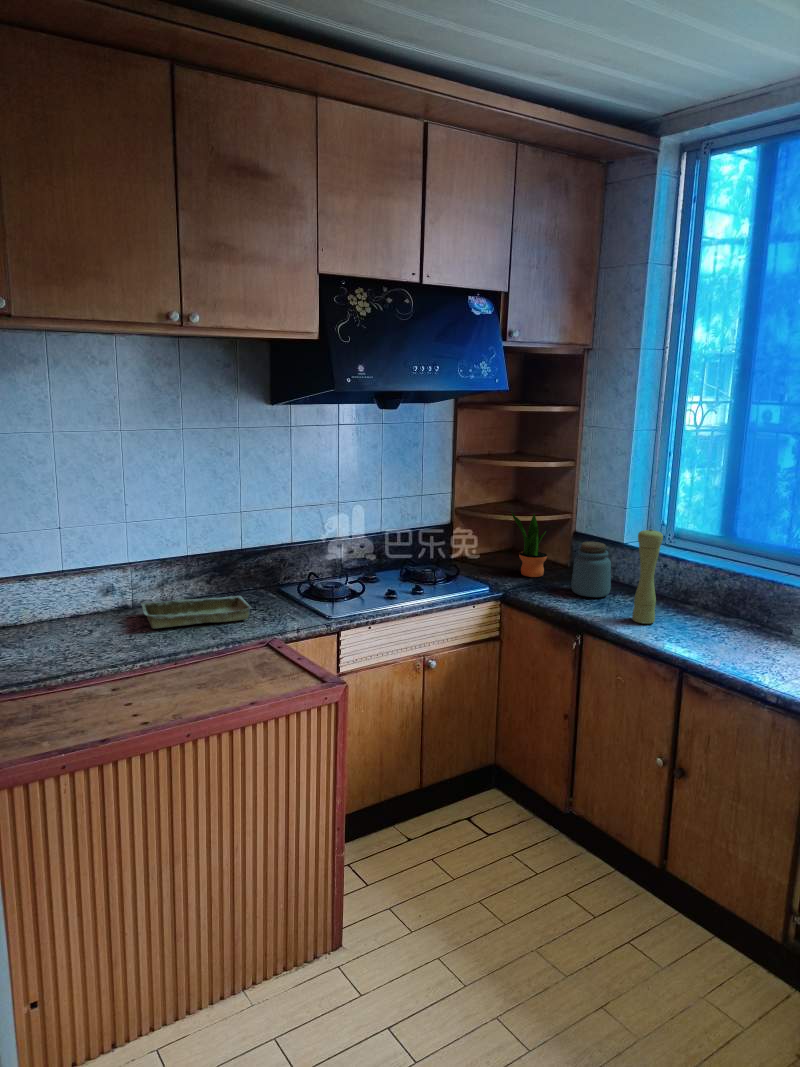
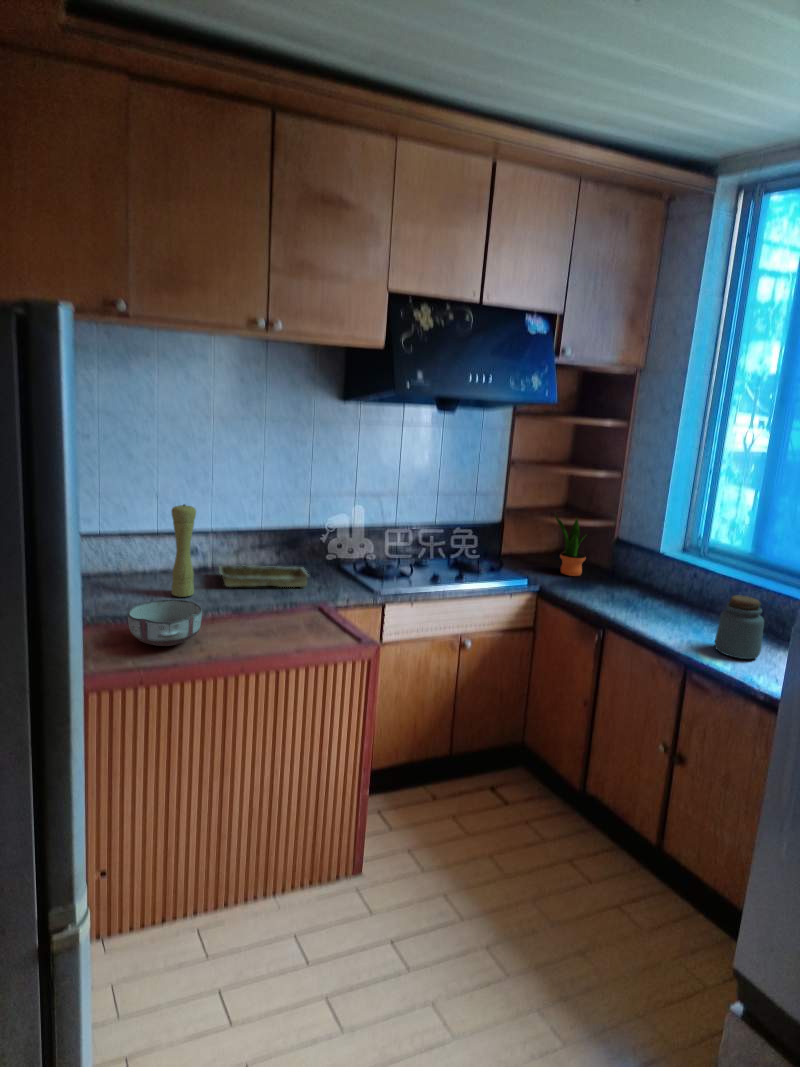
pepper mill: present [632,529,663,624] -> present [172,504,196,597]
jar: present [571,542,611,597] -> present [715,595,764,659]
ceramic bowl: none [37,656,132,717] -> present [128,600,202,646]

